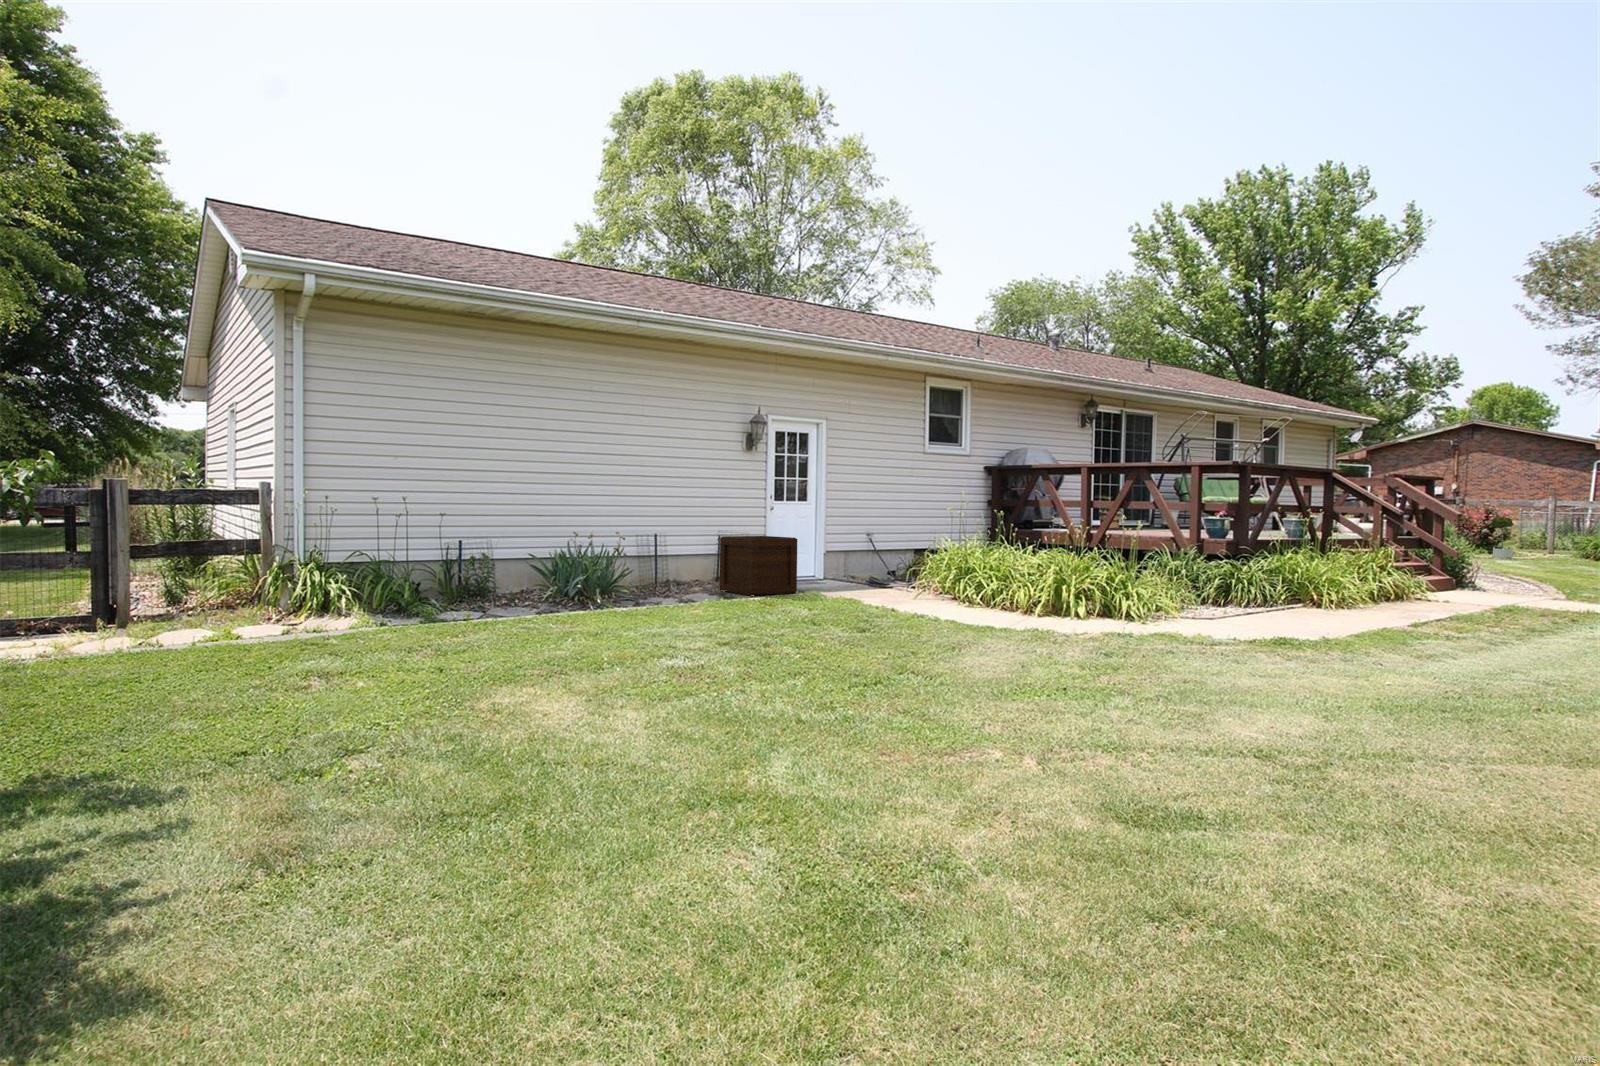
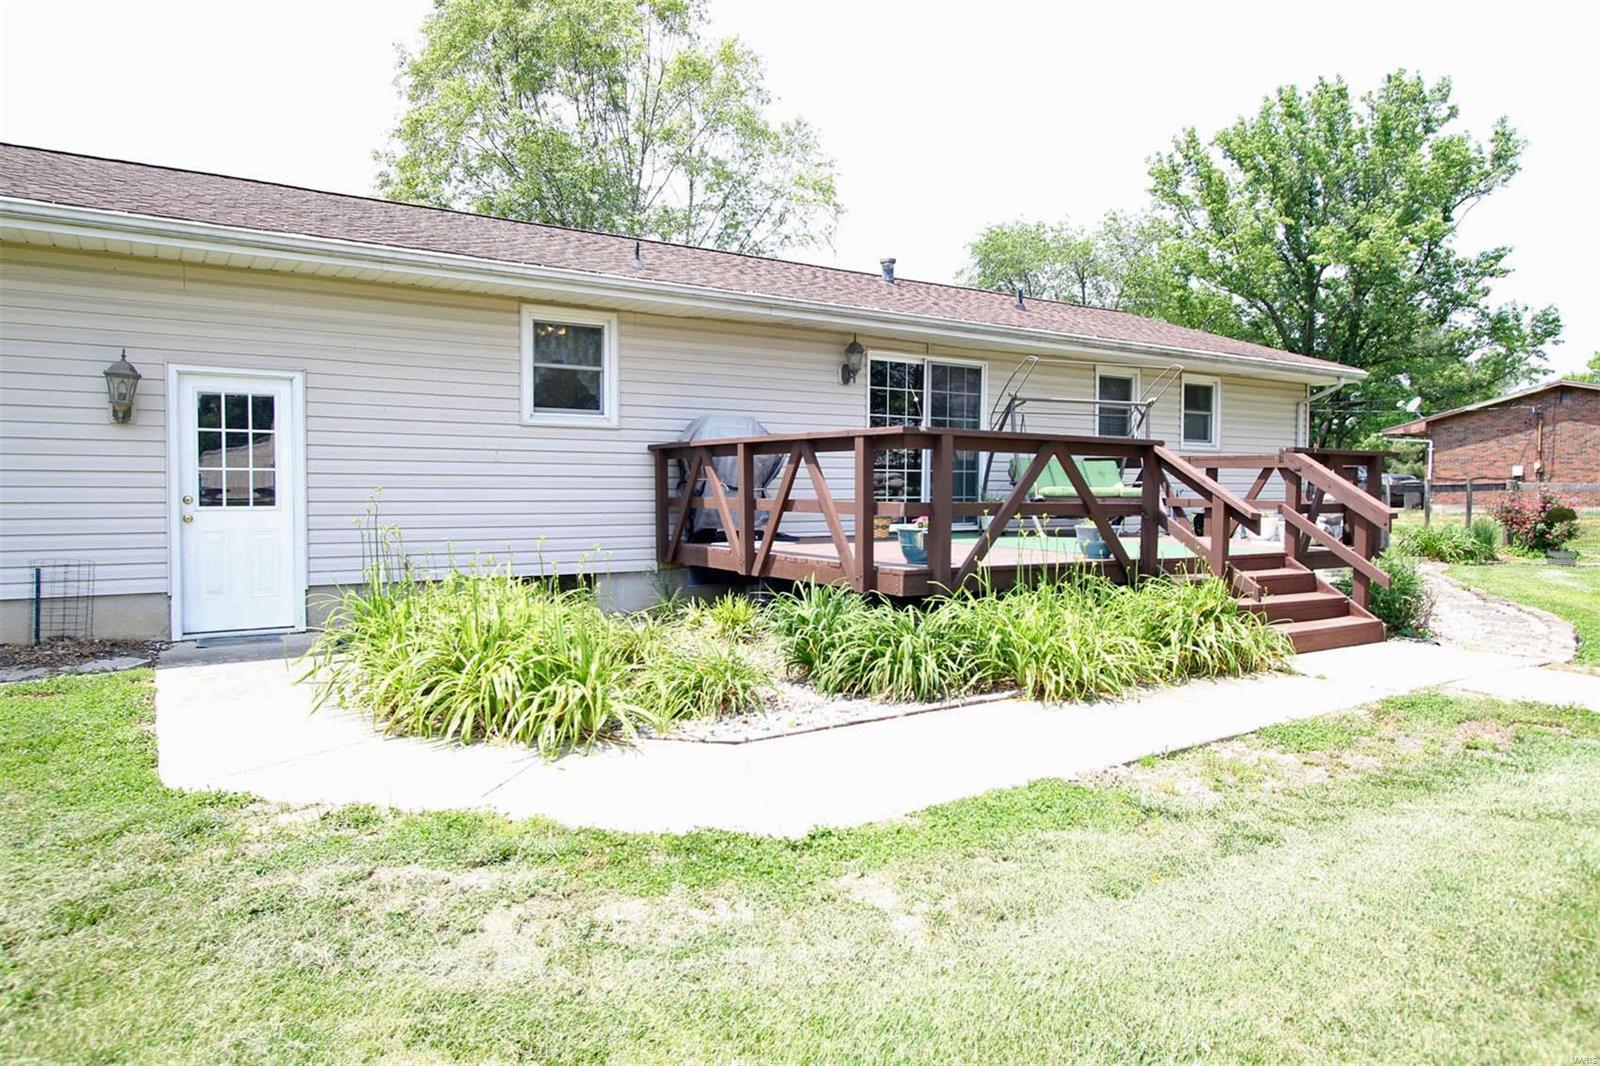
wooden crate: present [720,536,797,596] -> none [17,561,145,667]

